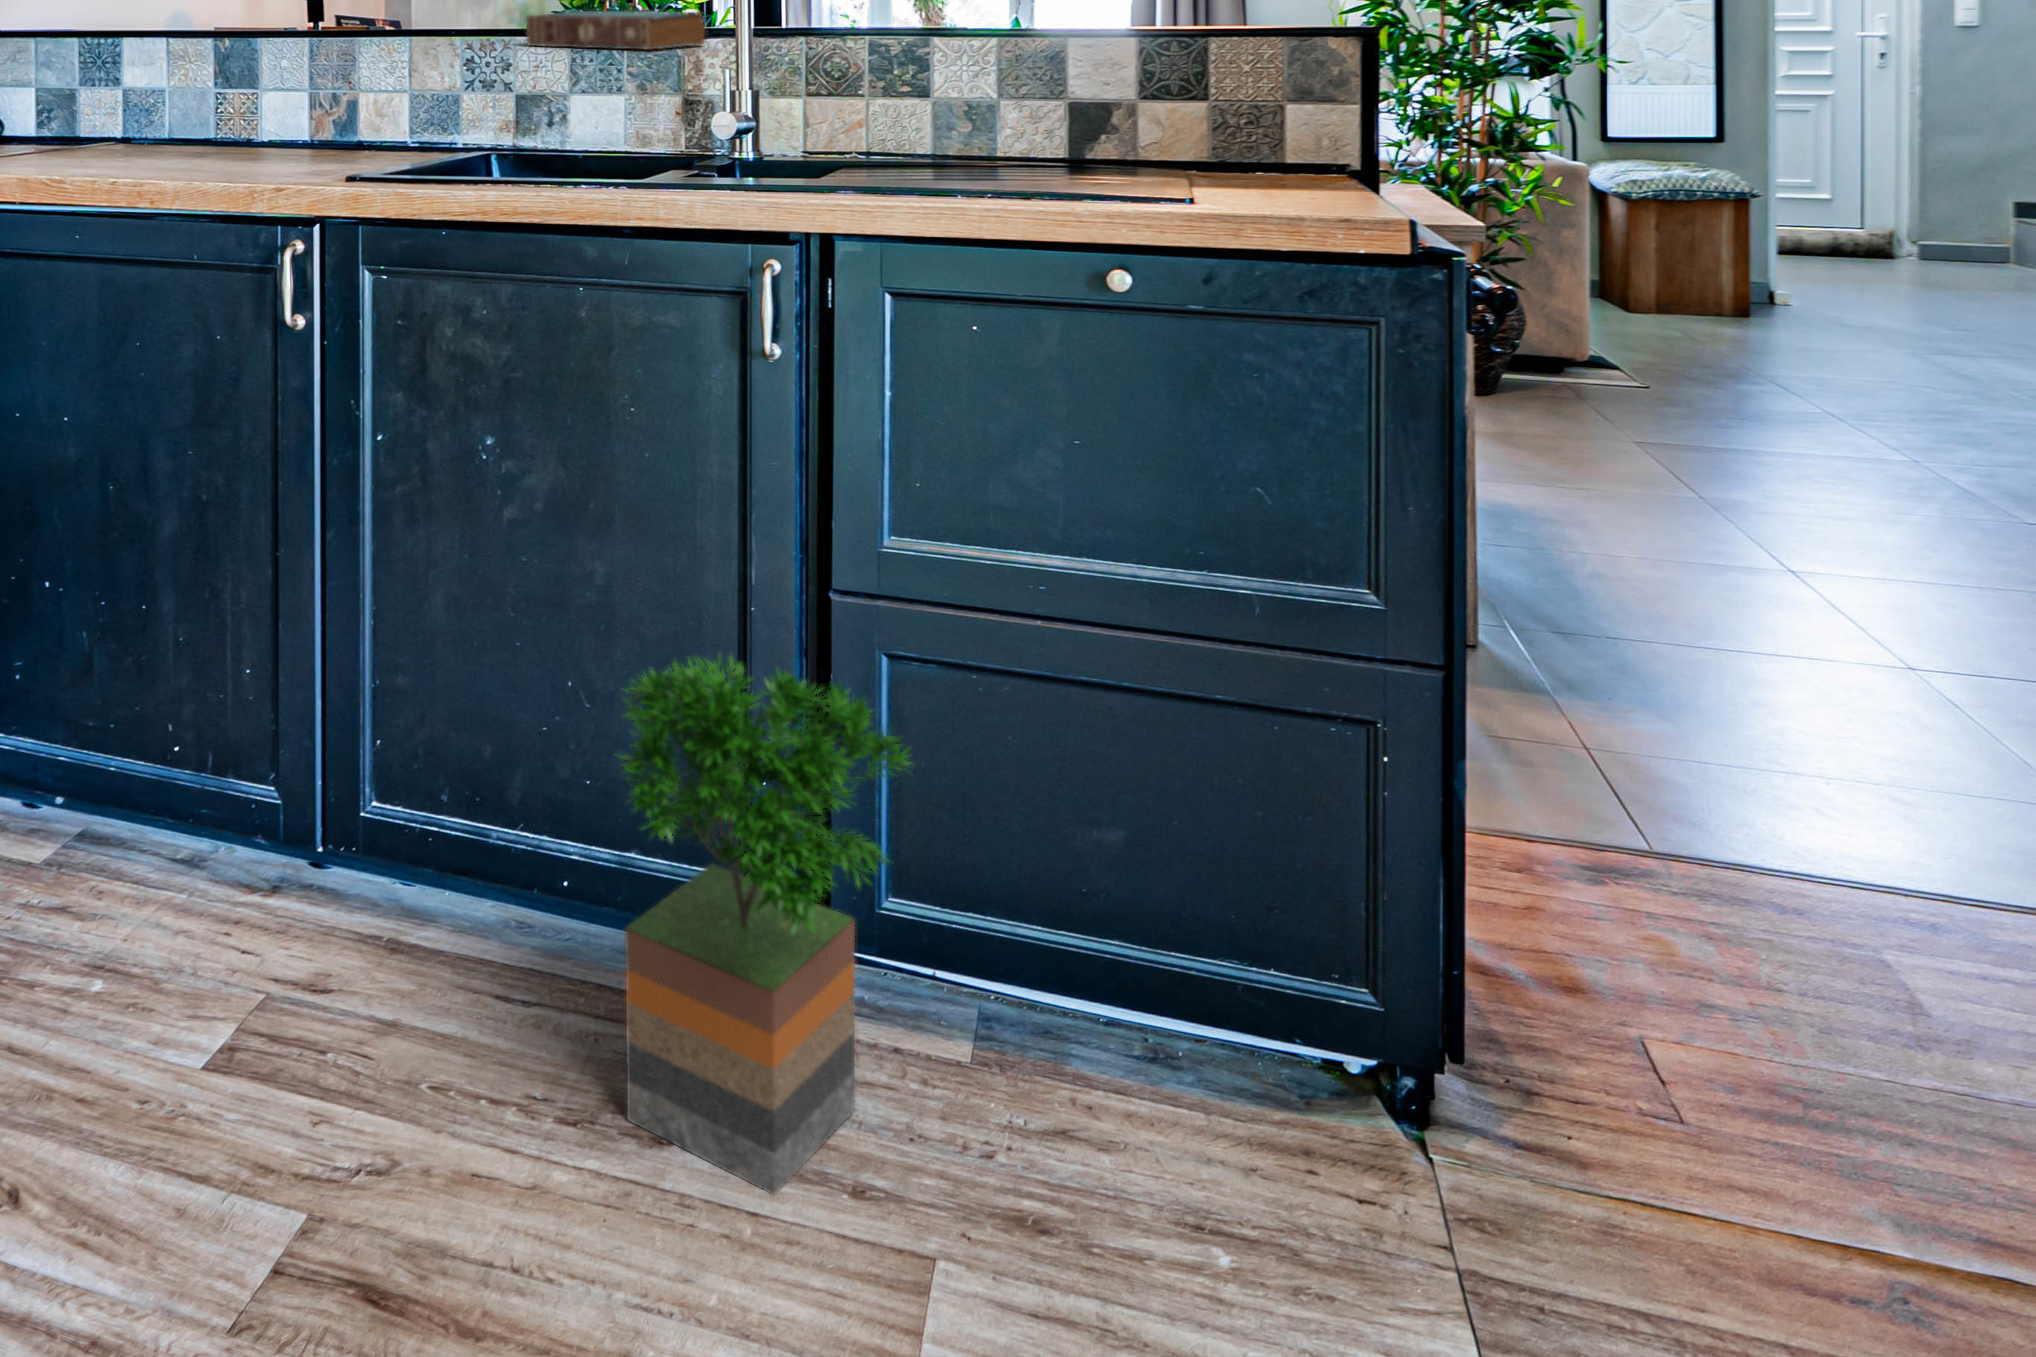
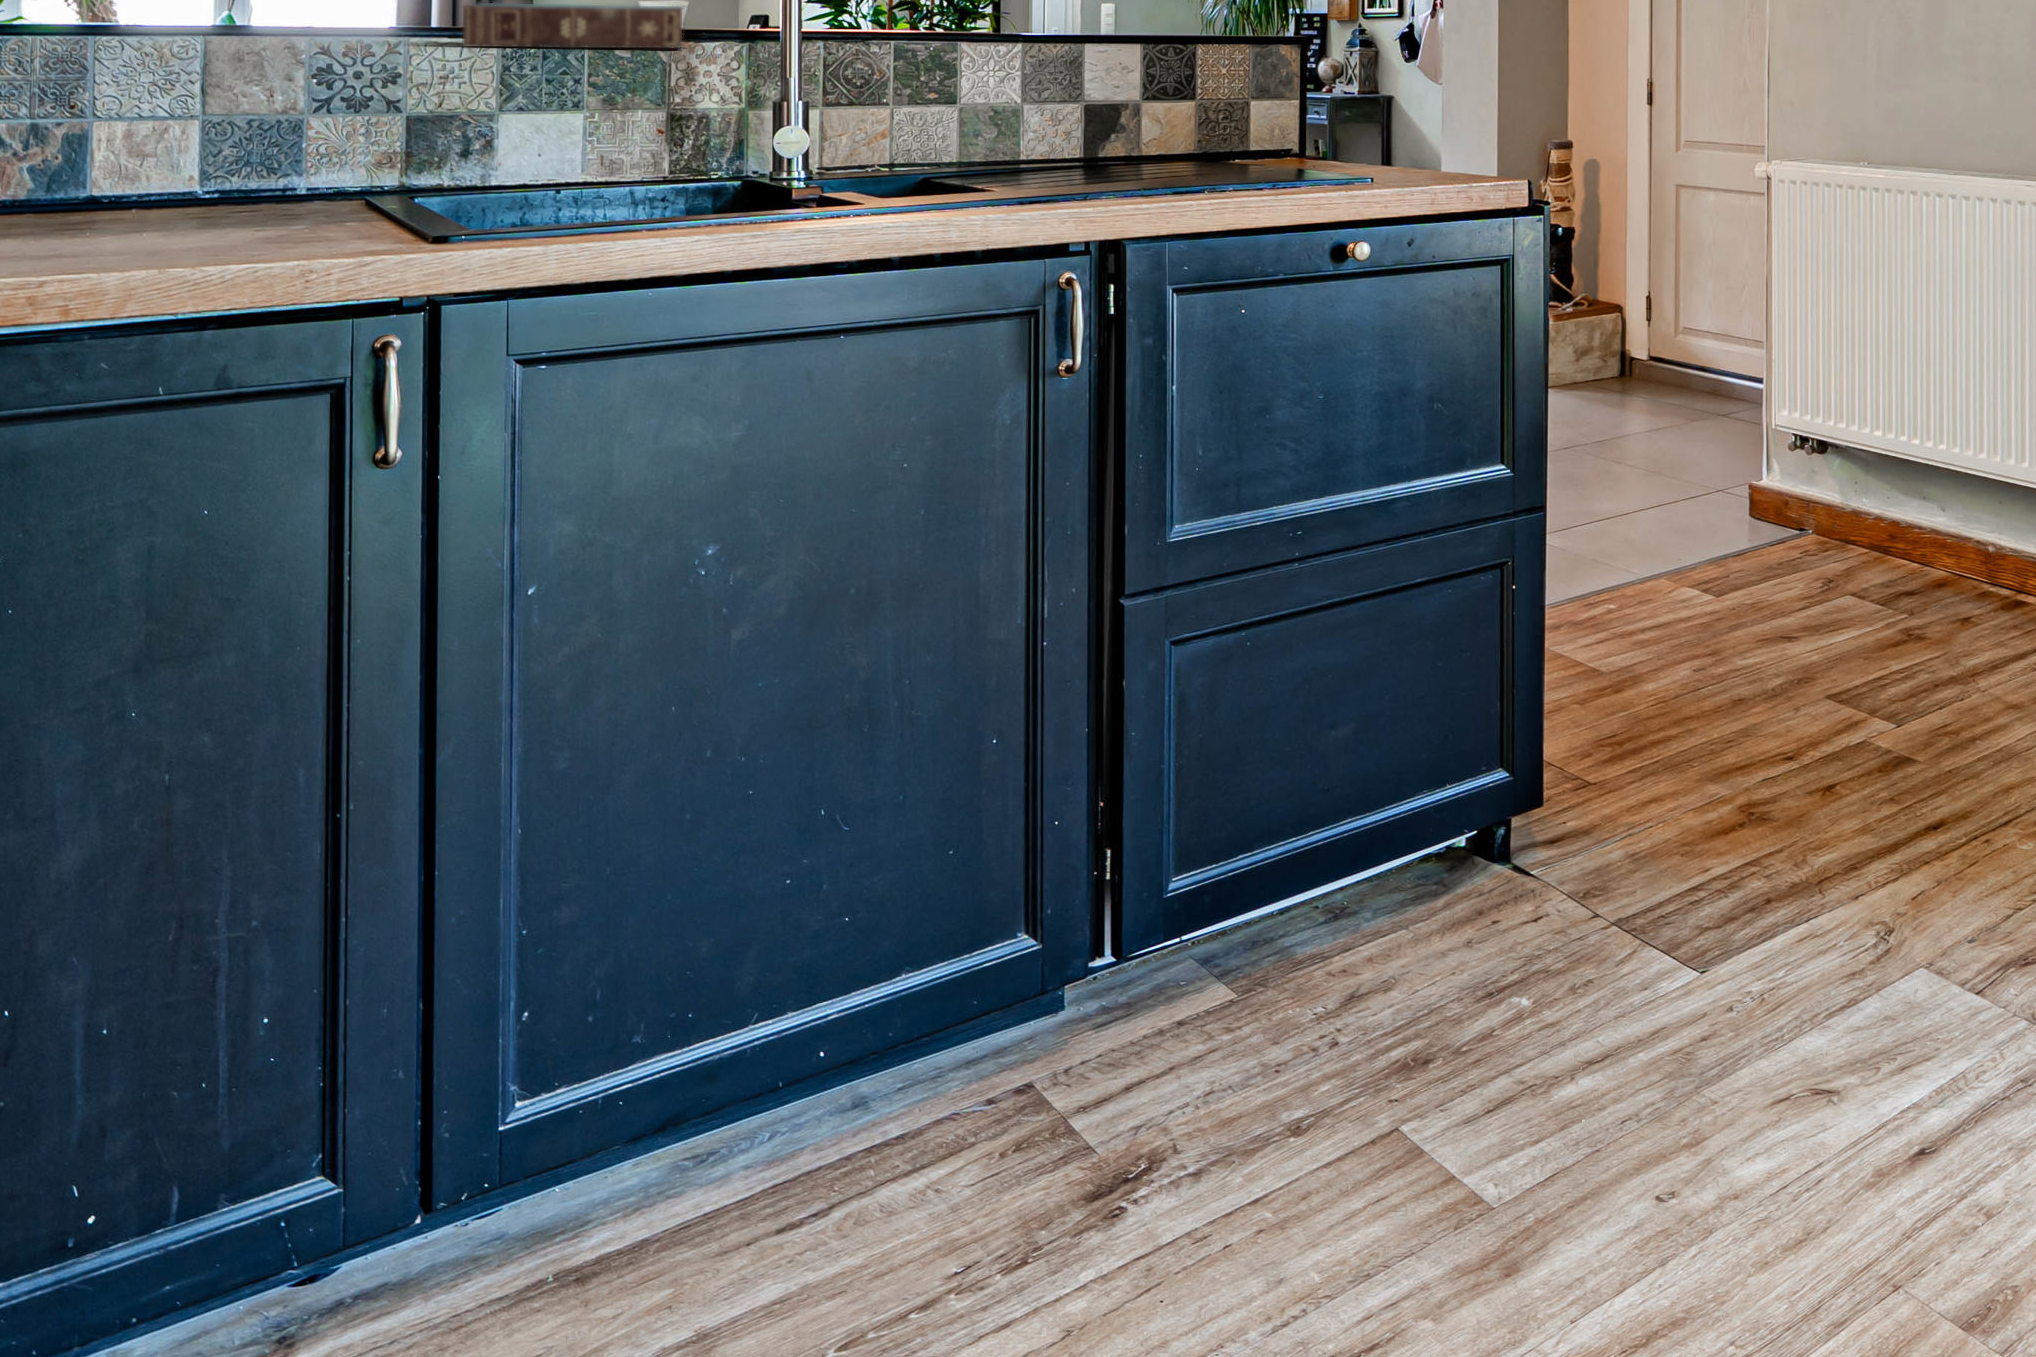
potted tree: present [620,656,910,1195] -> none [990,656,1335,1227]

